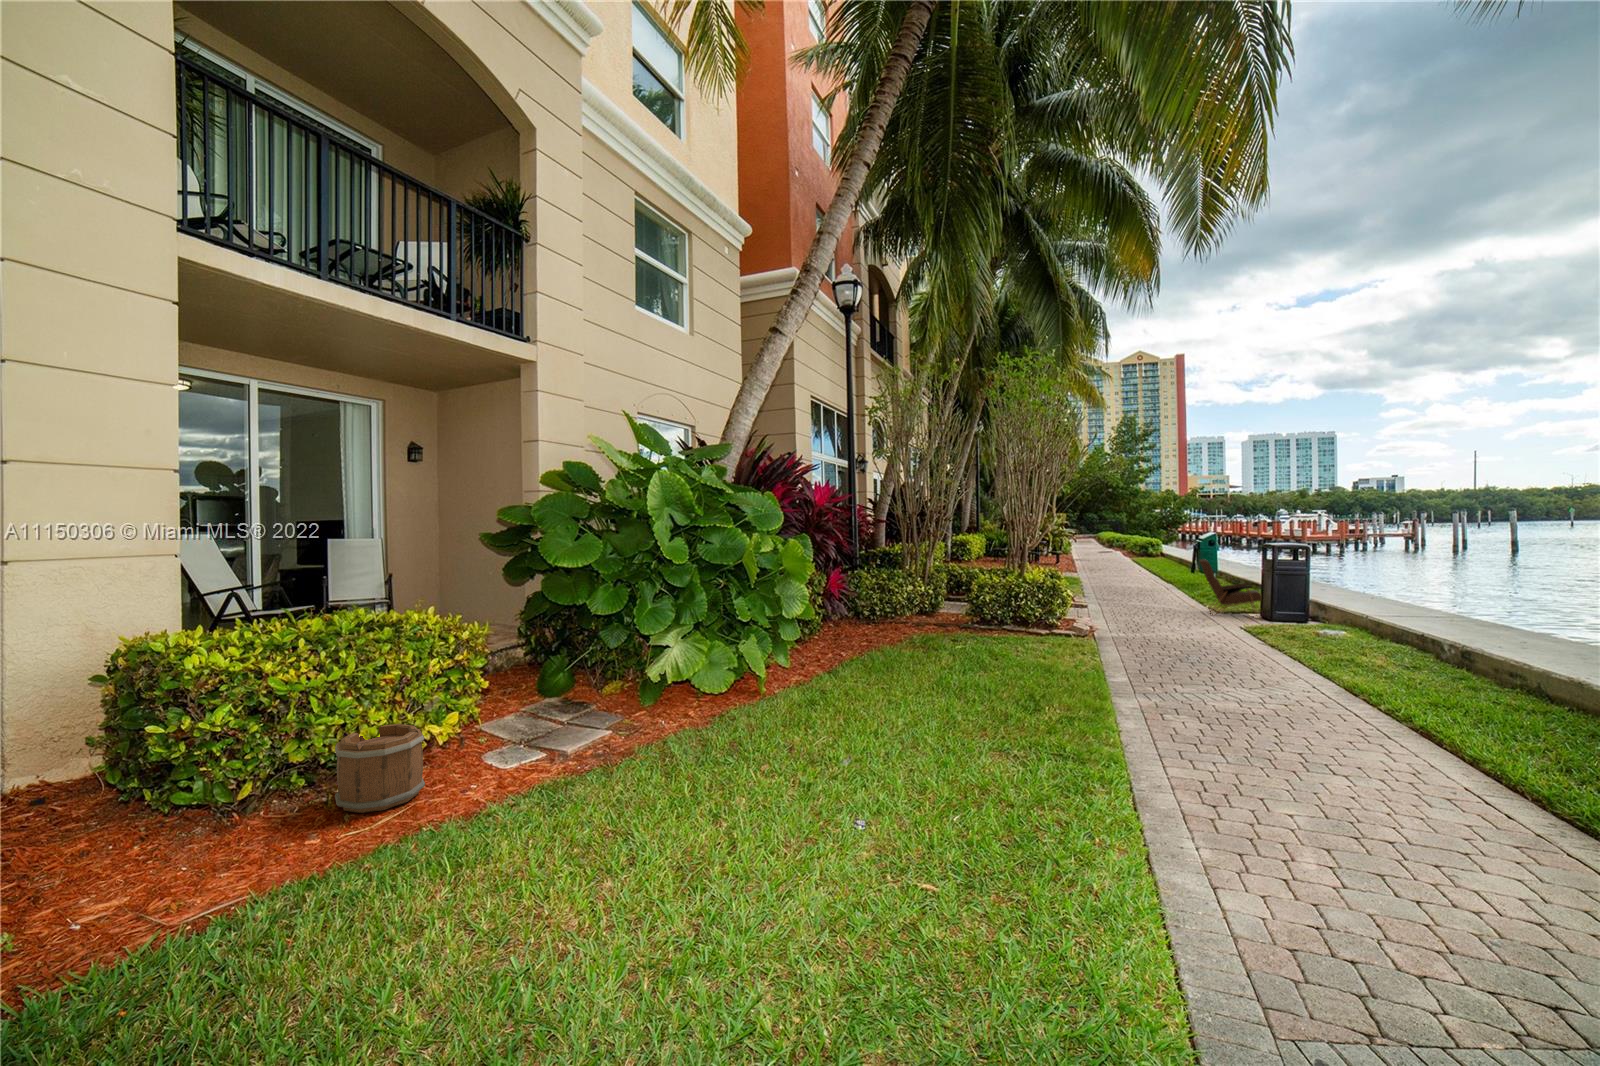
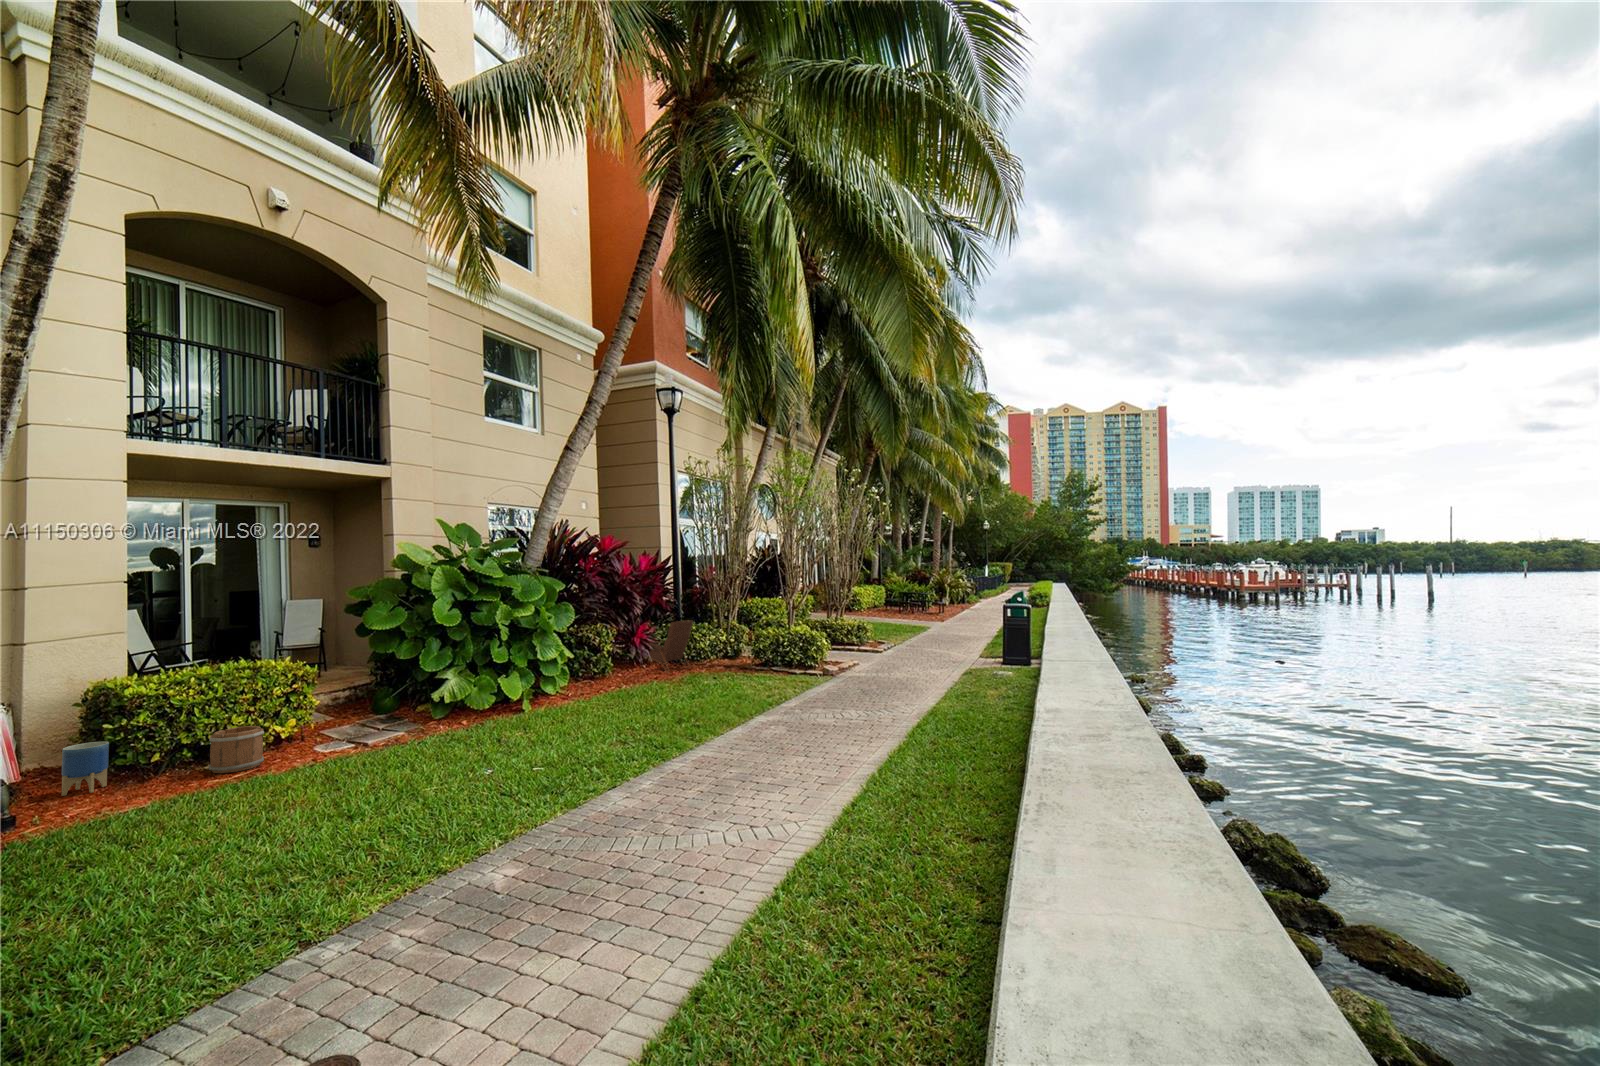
armchair: present [1200,559,1262,615] -> present [648,620,693,673]
planter: none [72,757,160,867] -> present [62,742,109,796]

